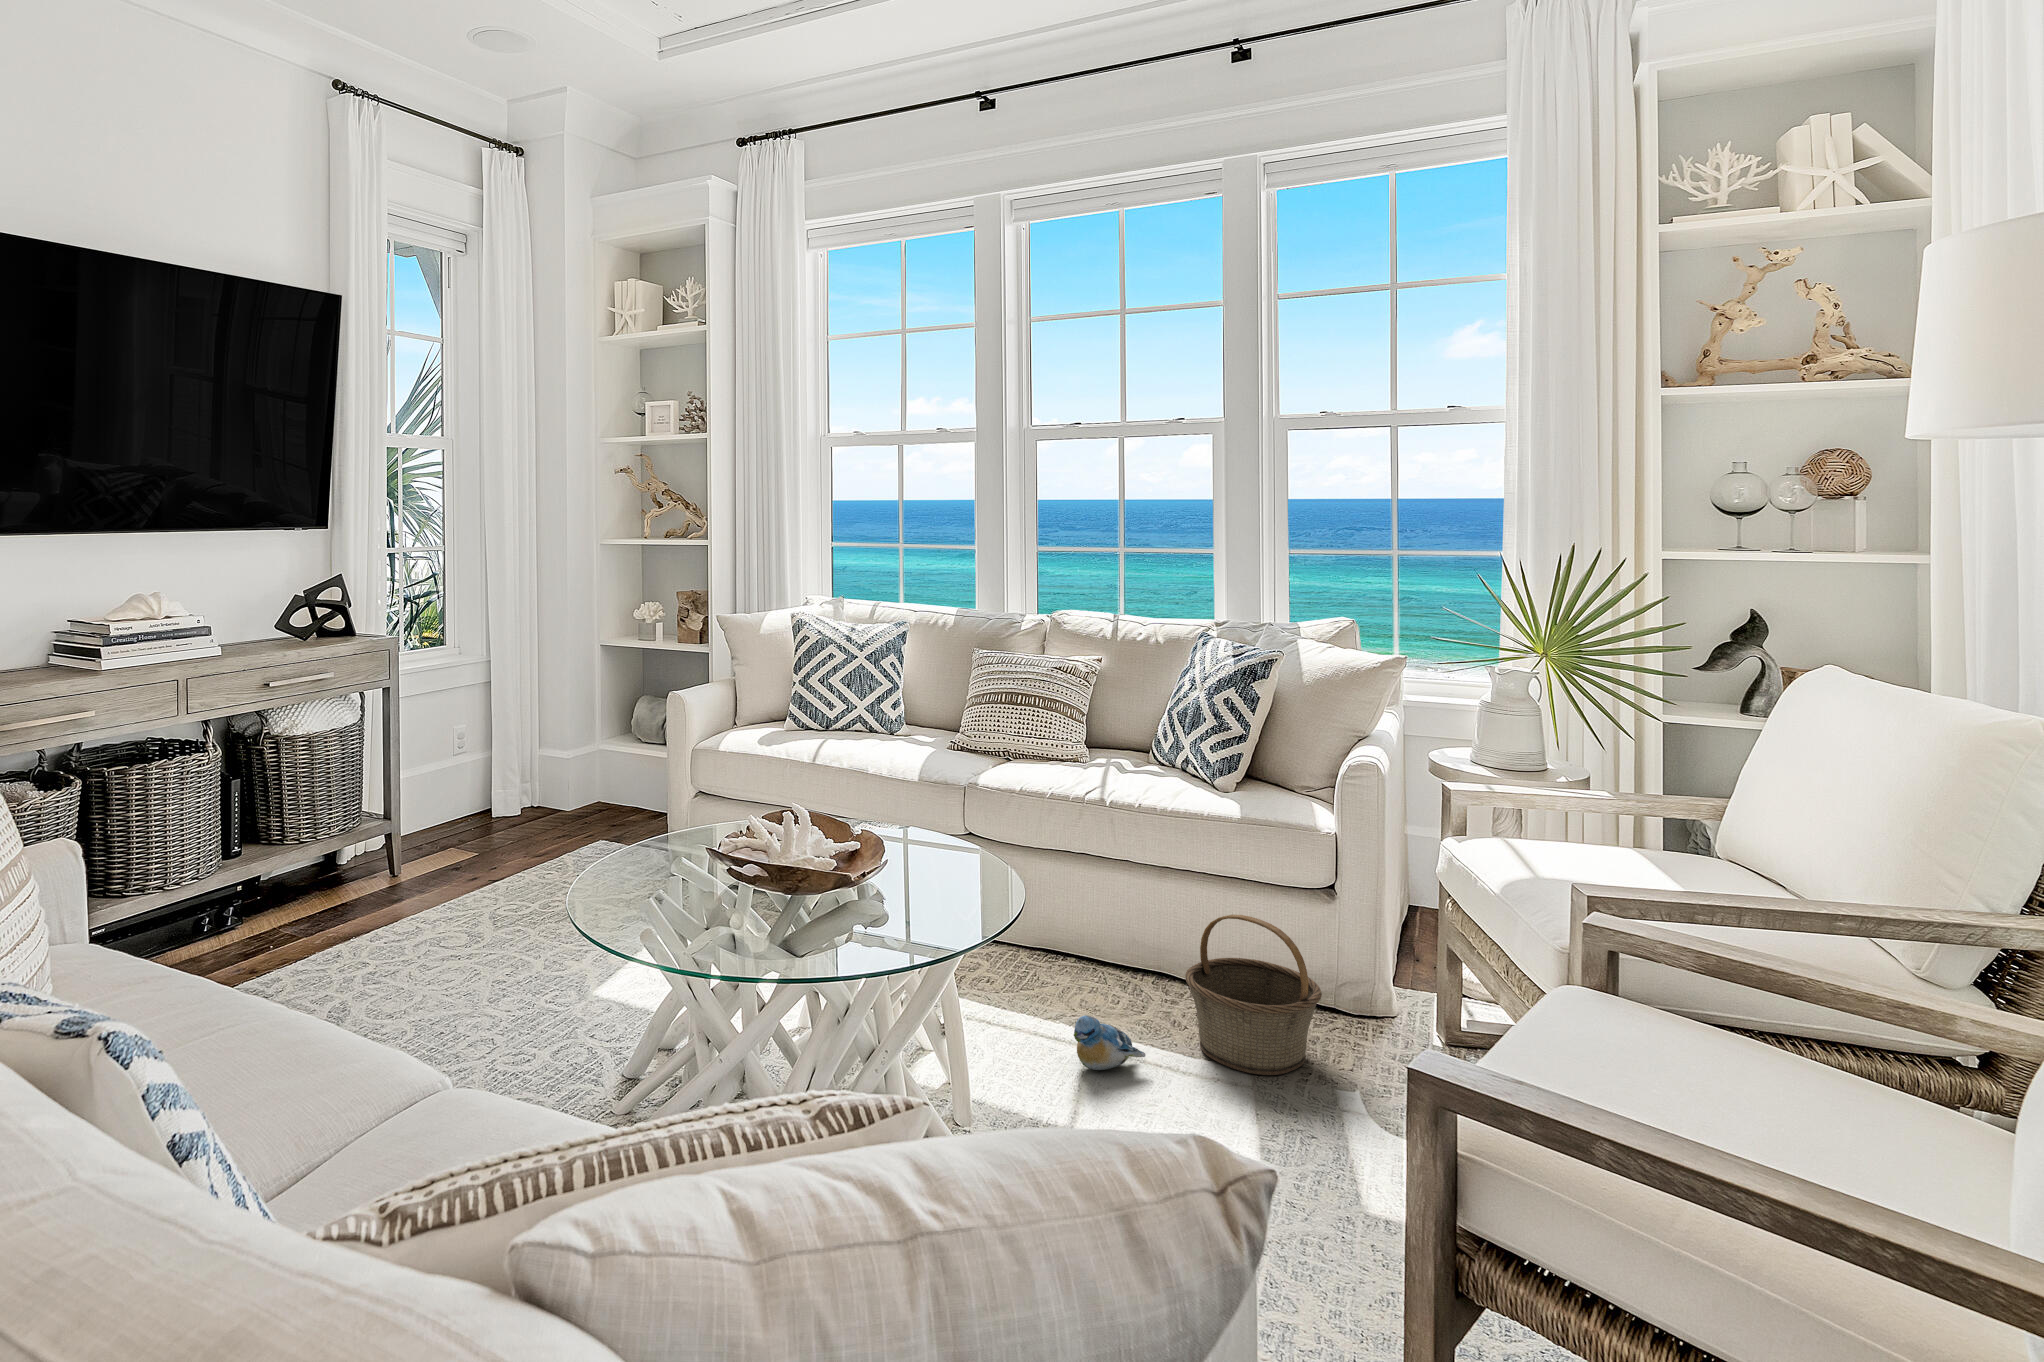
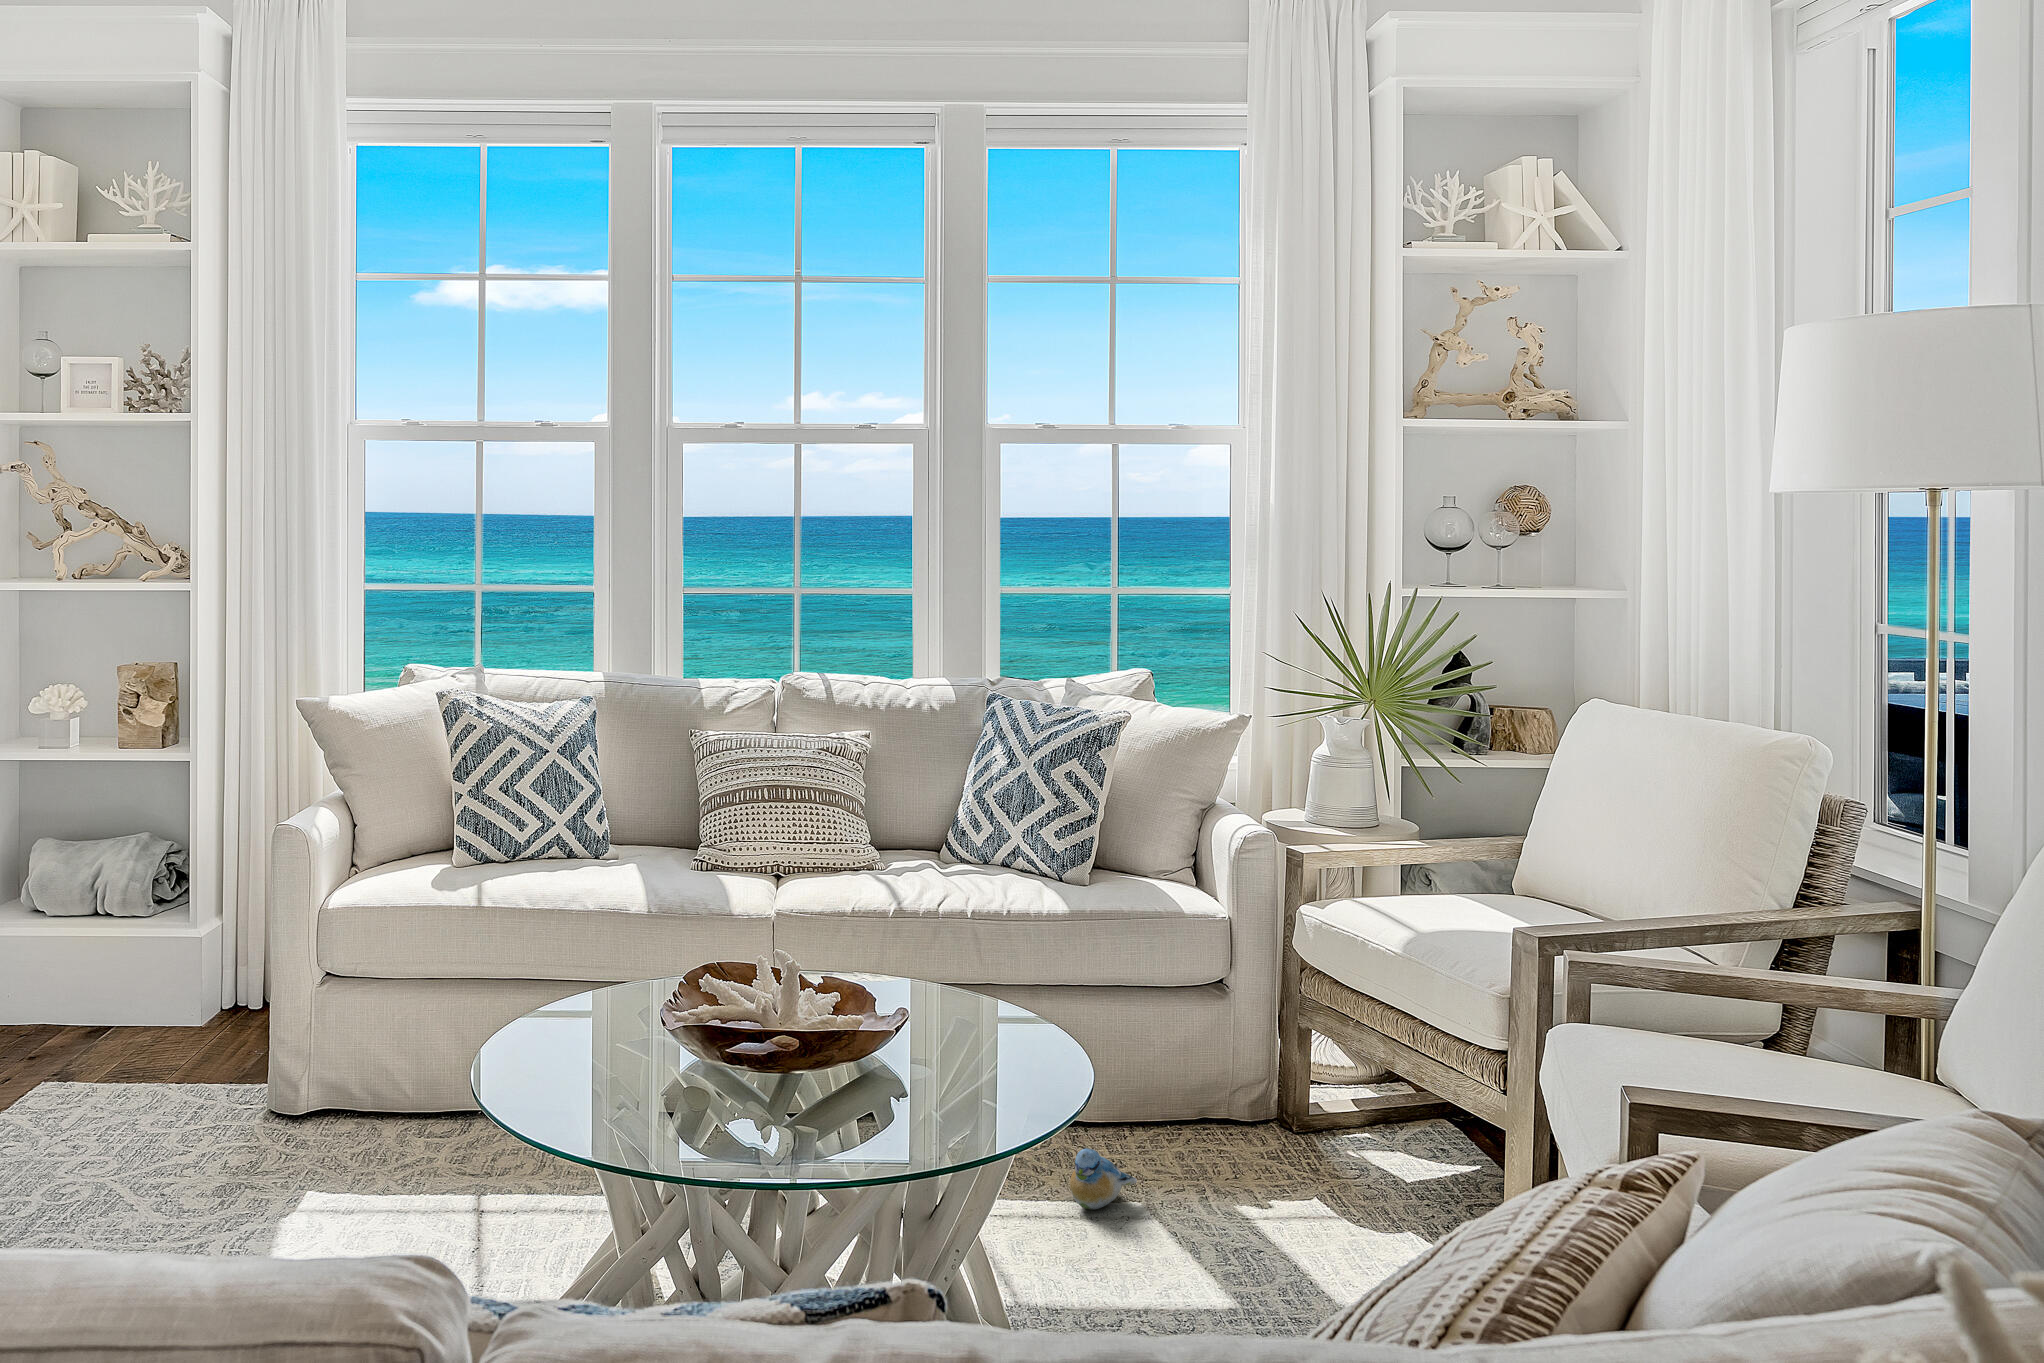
basket: present [1185,915,1322,1075] -> none [1133,1009,1274,1177]

